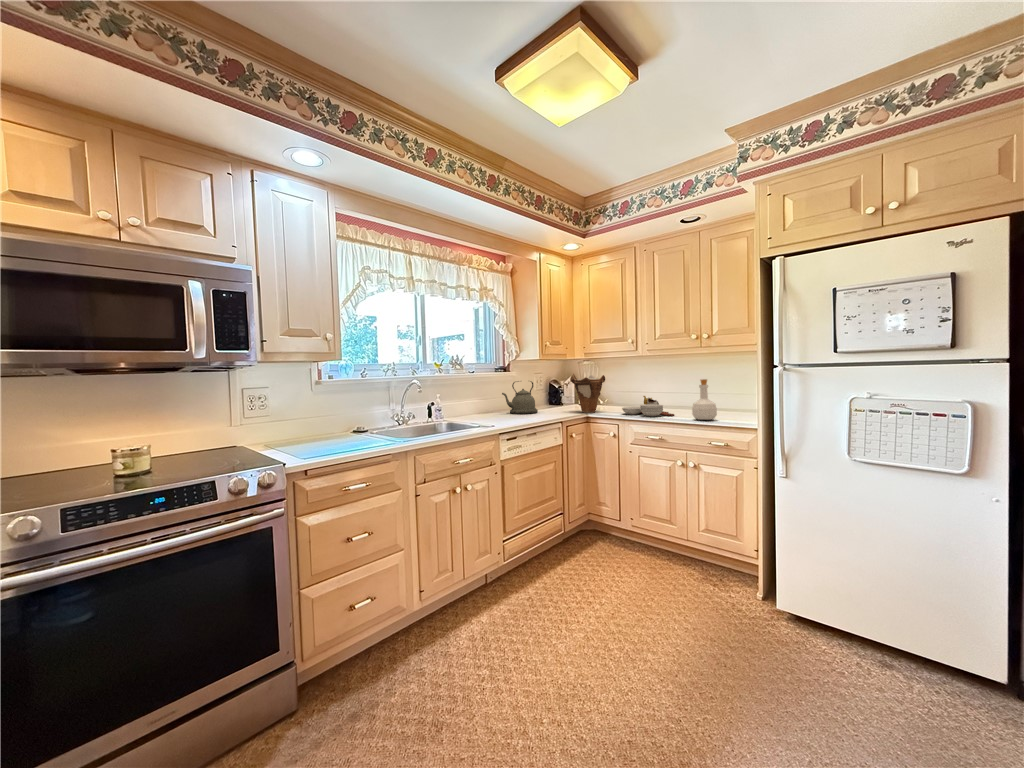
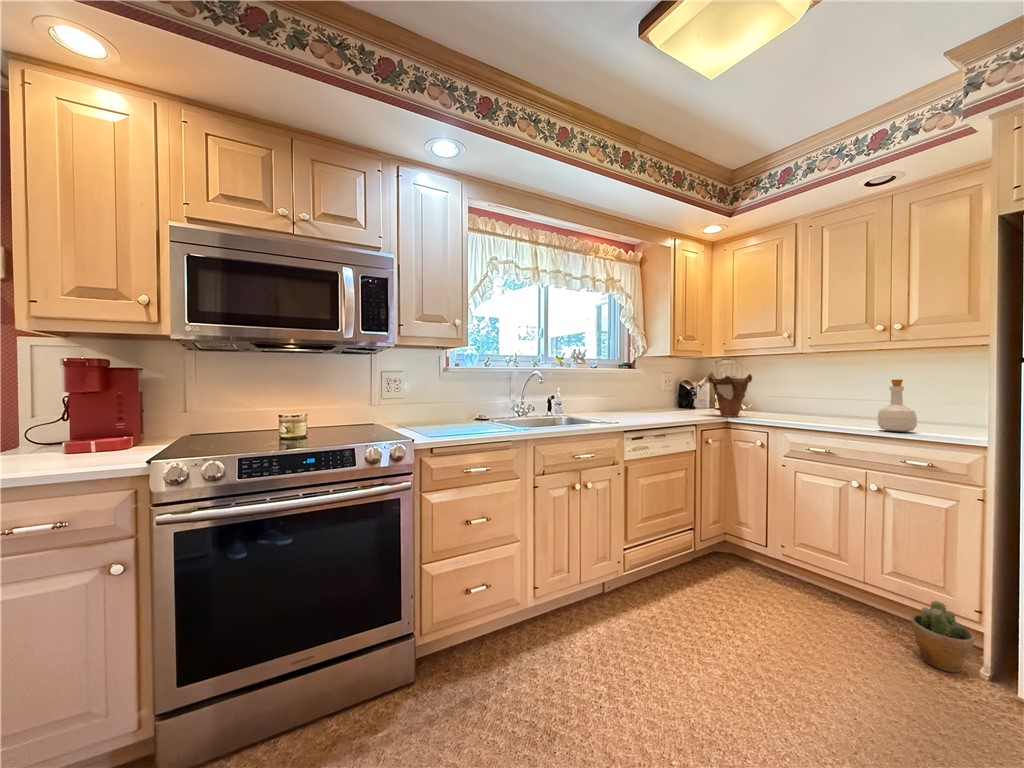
kettle: present [502,381,538,414] -> none [626,378,666,414]
cutting board: present [622,396,674,416] -> none [774,400,849,425]
potted plant: none [715,547,753,599] -> present [911,601,975,672]

